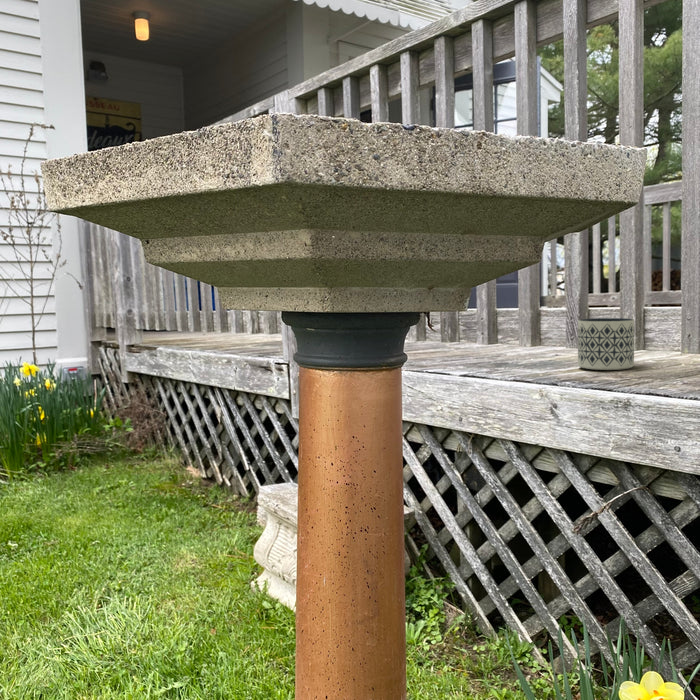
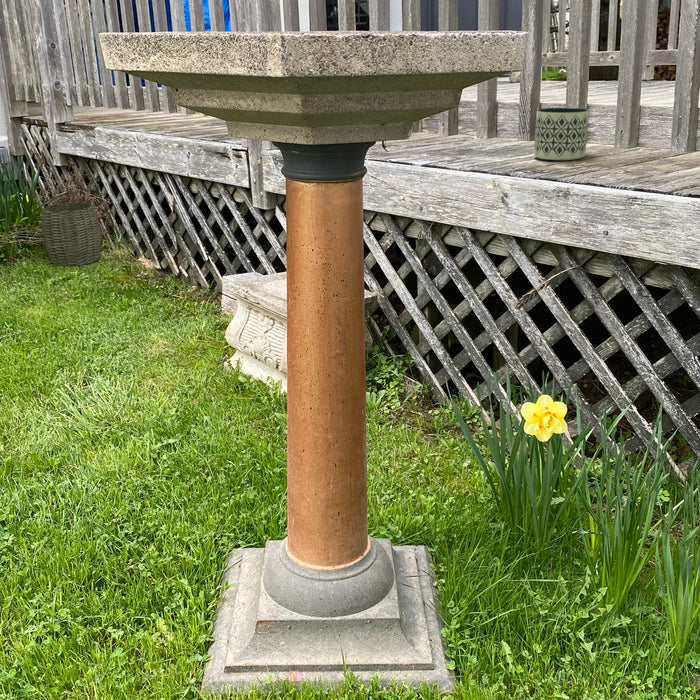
woven basket: none [100,414,154,474] -> present [41,202,101,266]

